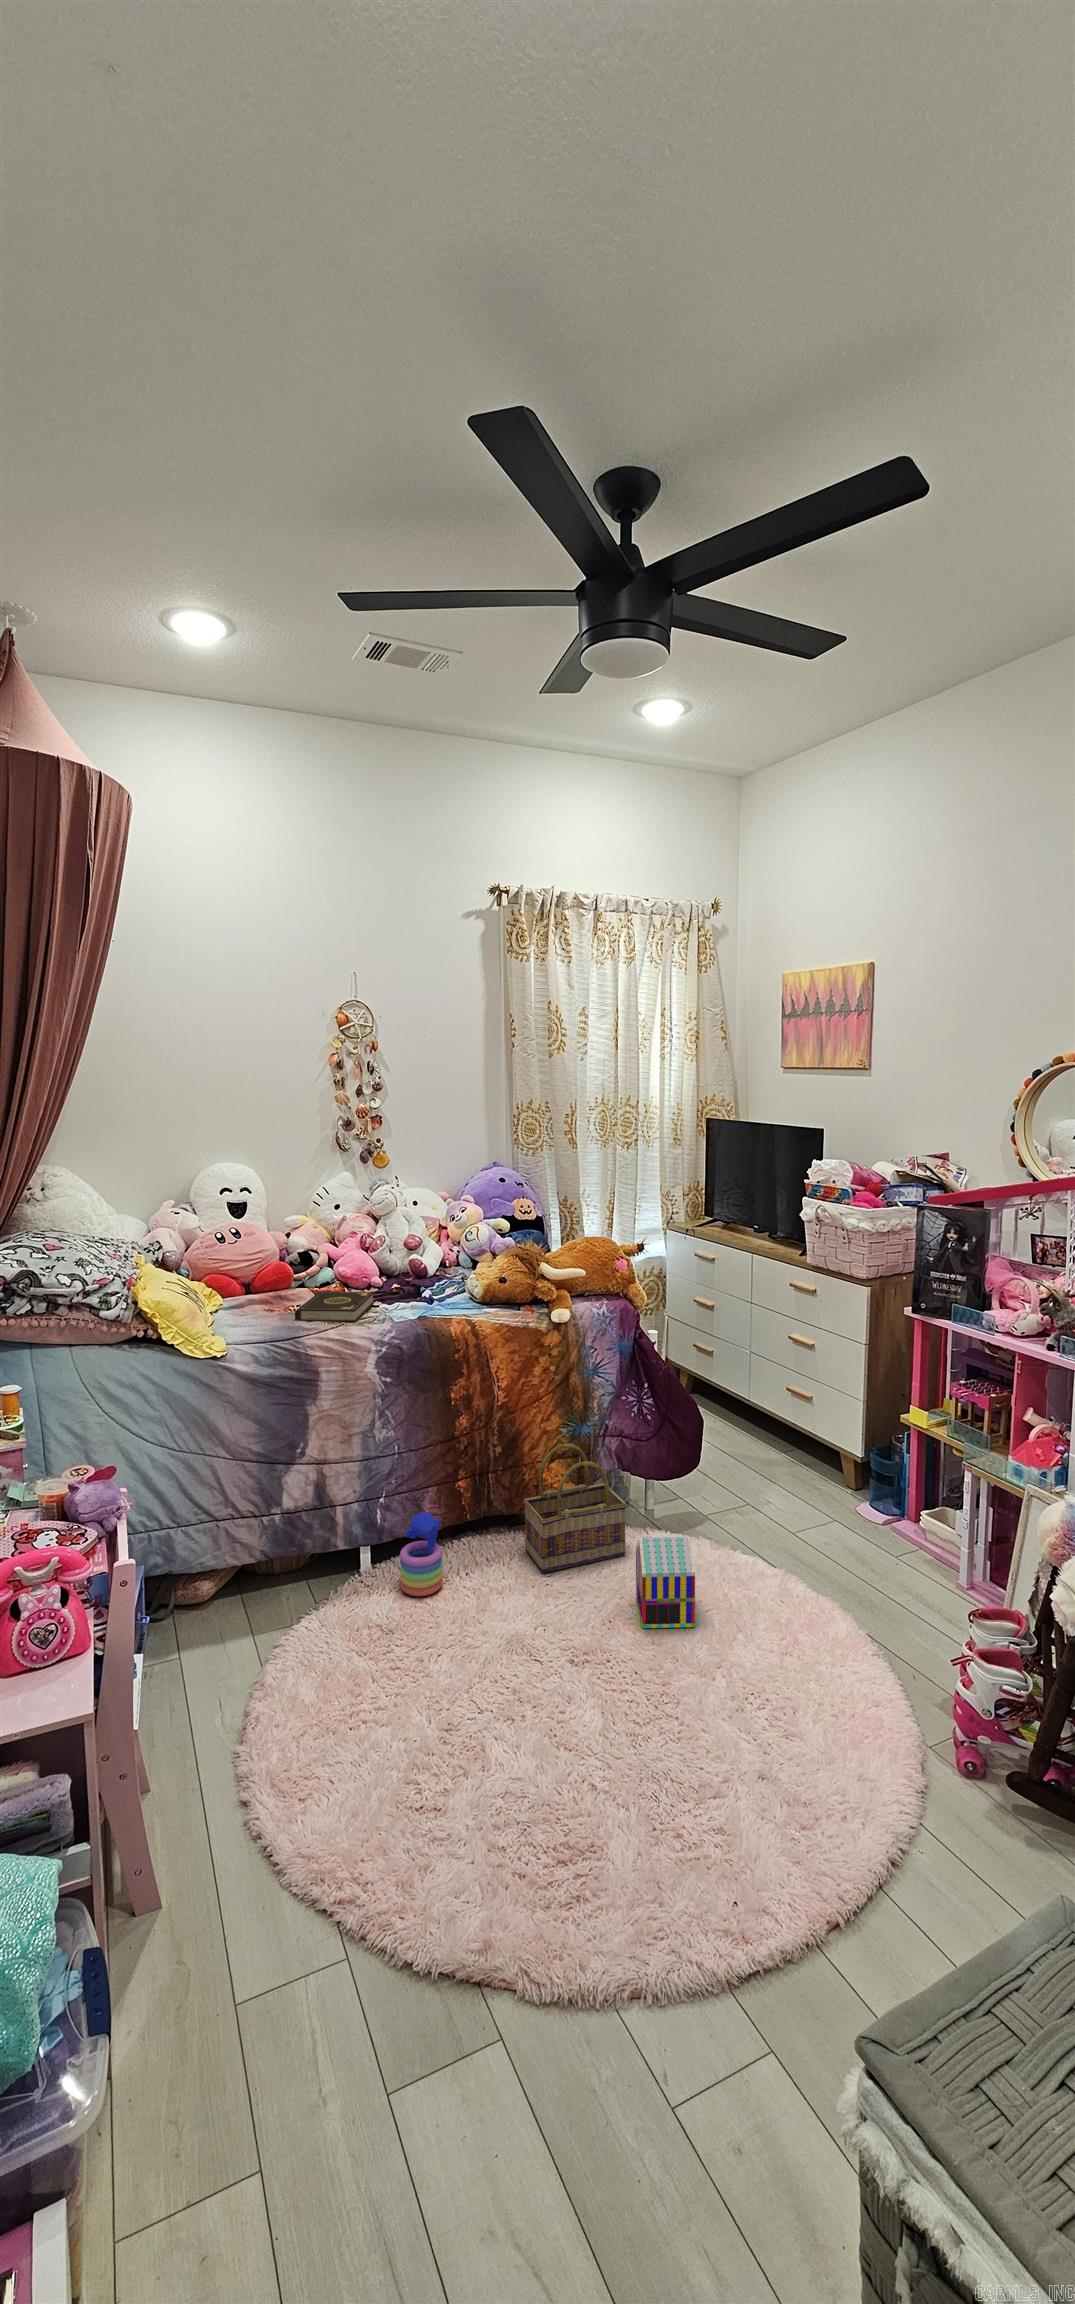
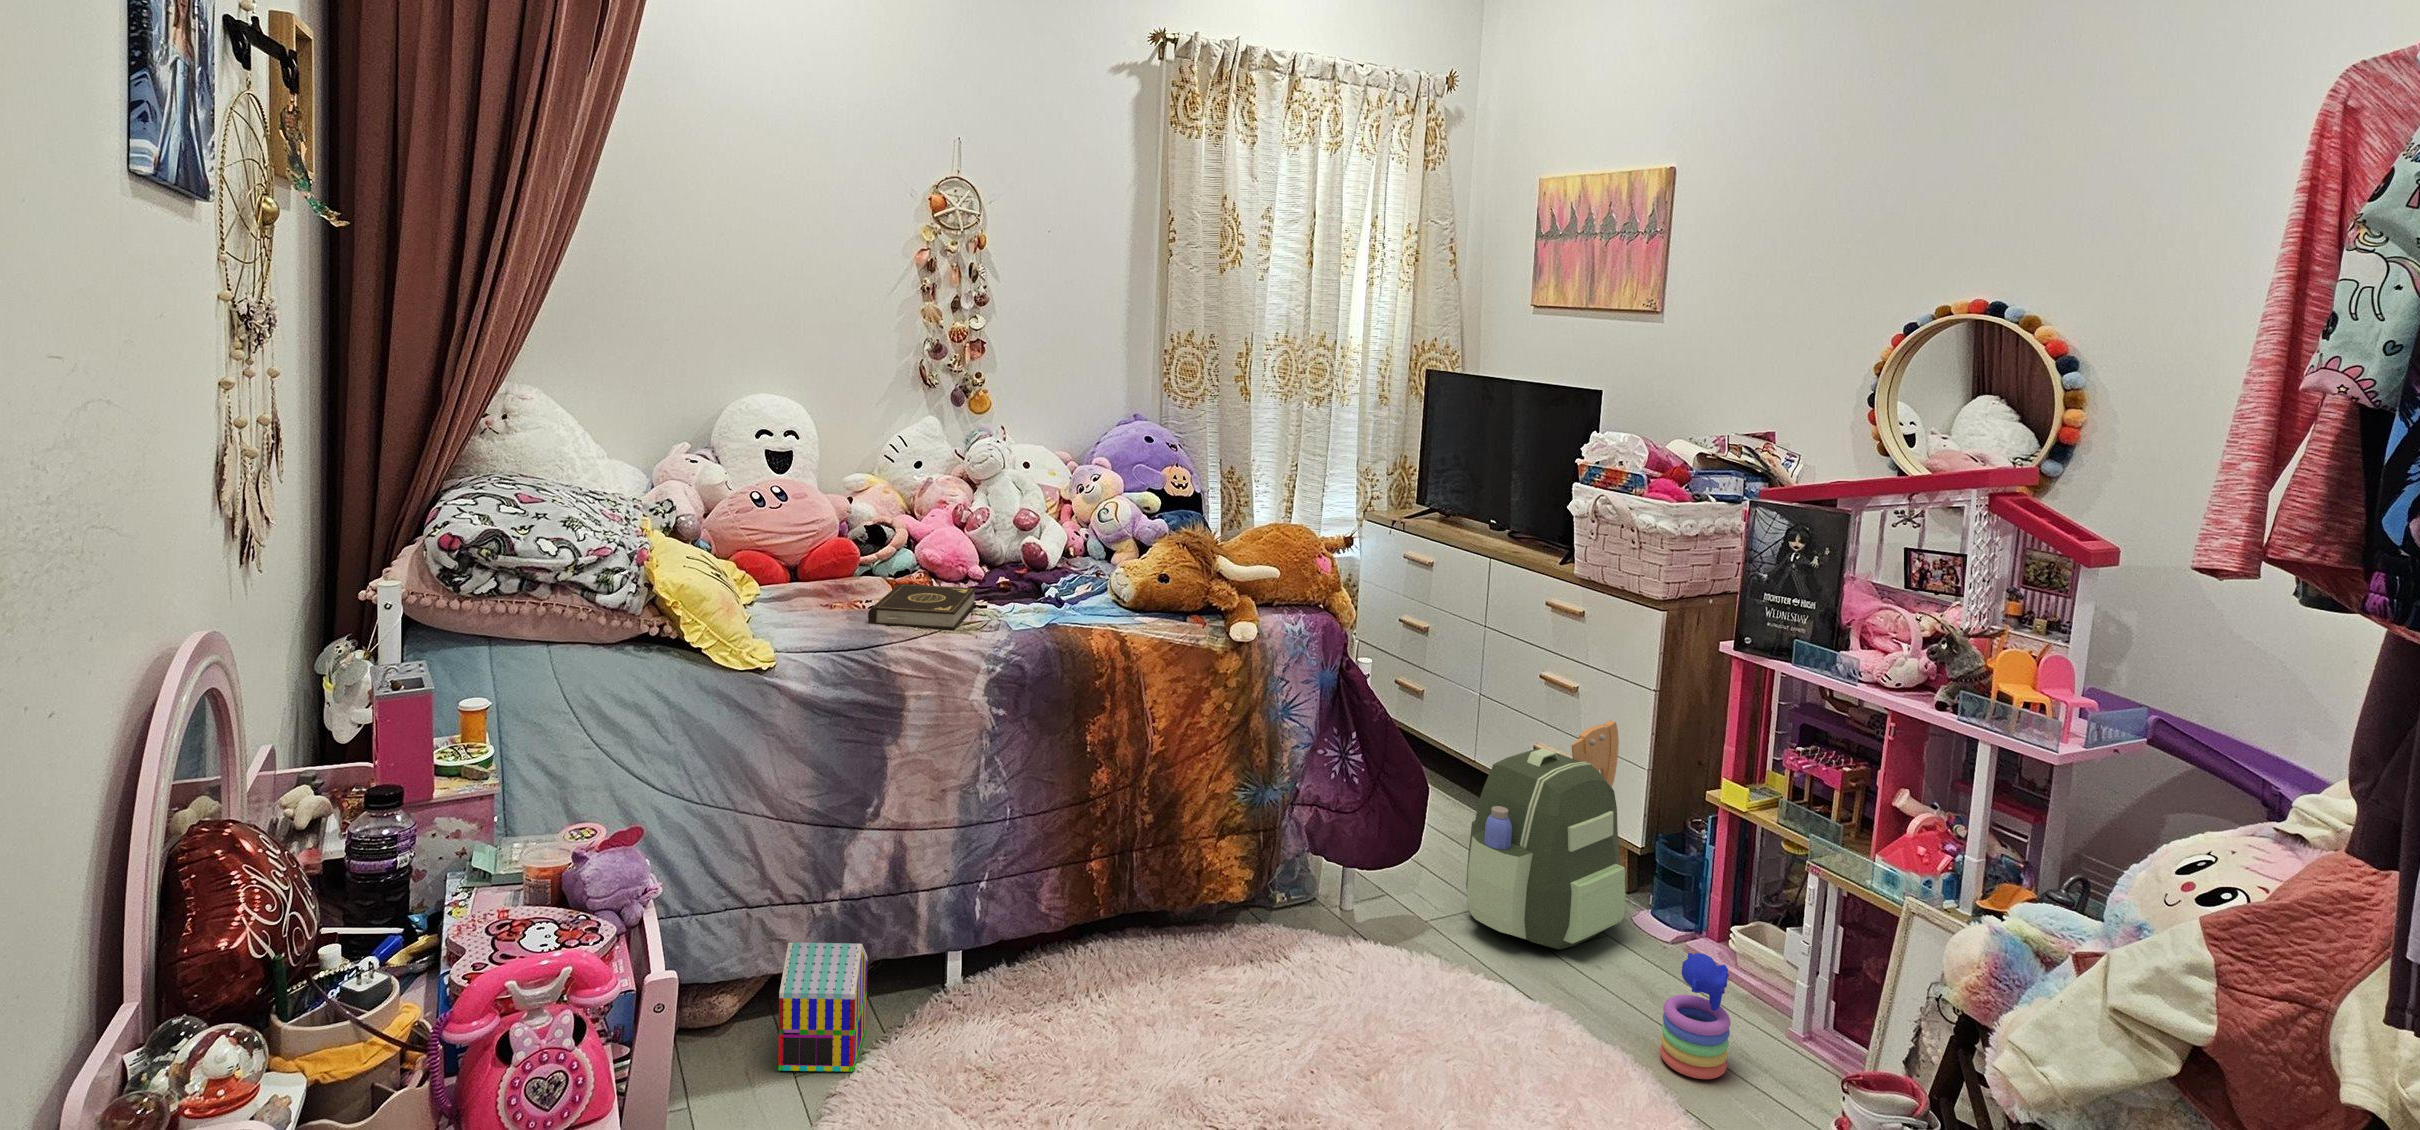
backpack: none [732,1365,845,1530] -> present [1466,720,1625,949]
basket: present [523,1444,627,1572] -> none [1179,815,1327,996]
stacking toy: present [400,1512,443,1596] -> present [1660,953,1731,1079]
toy house: present [636,1537,695,1628] -> present [778,942,868,1072]

